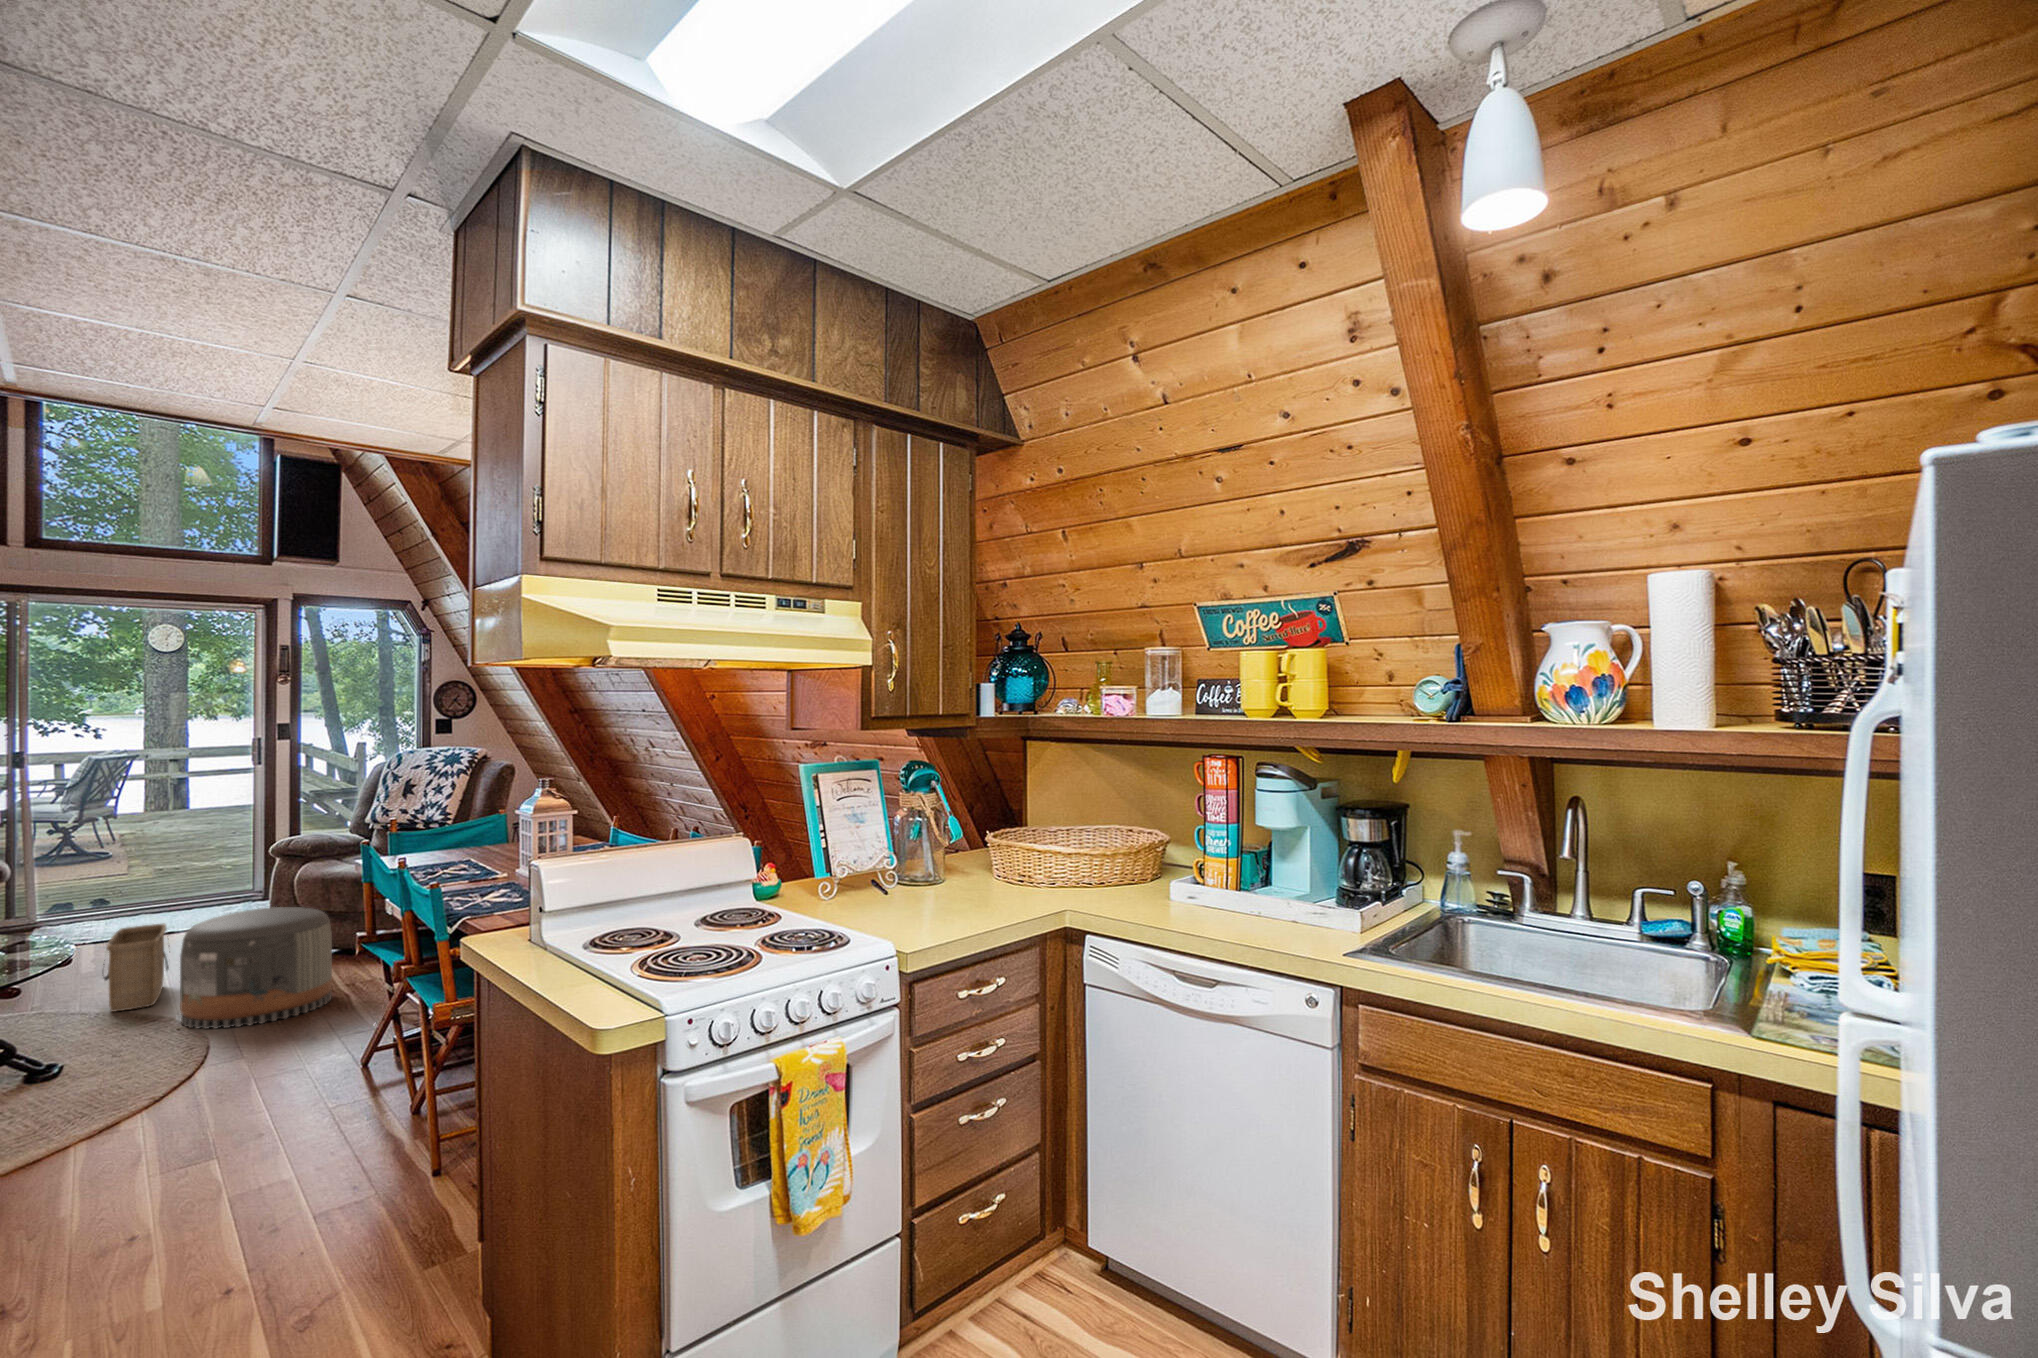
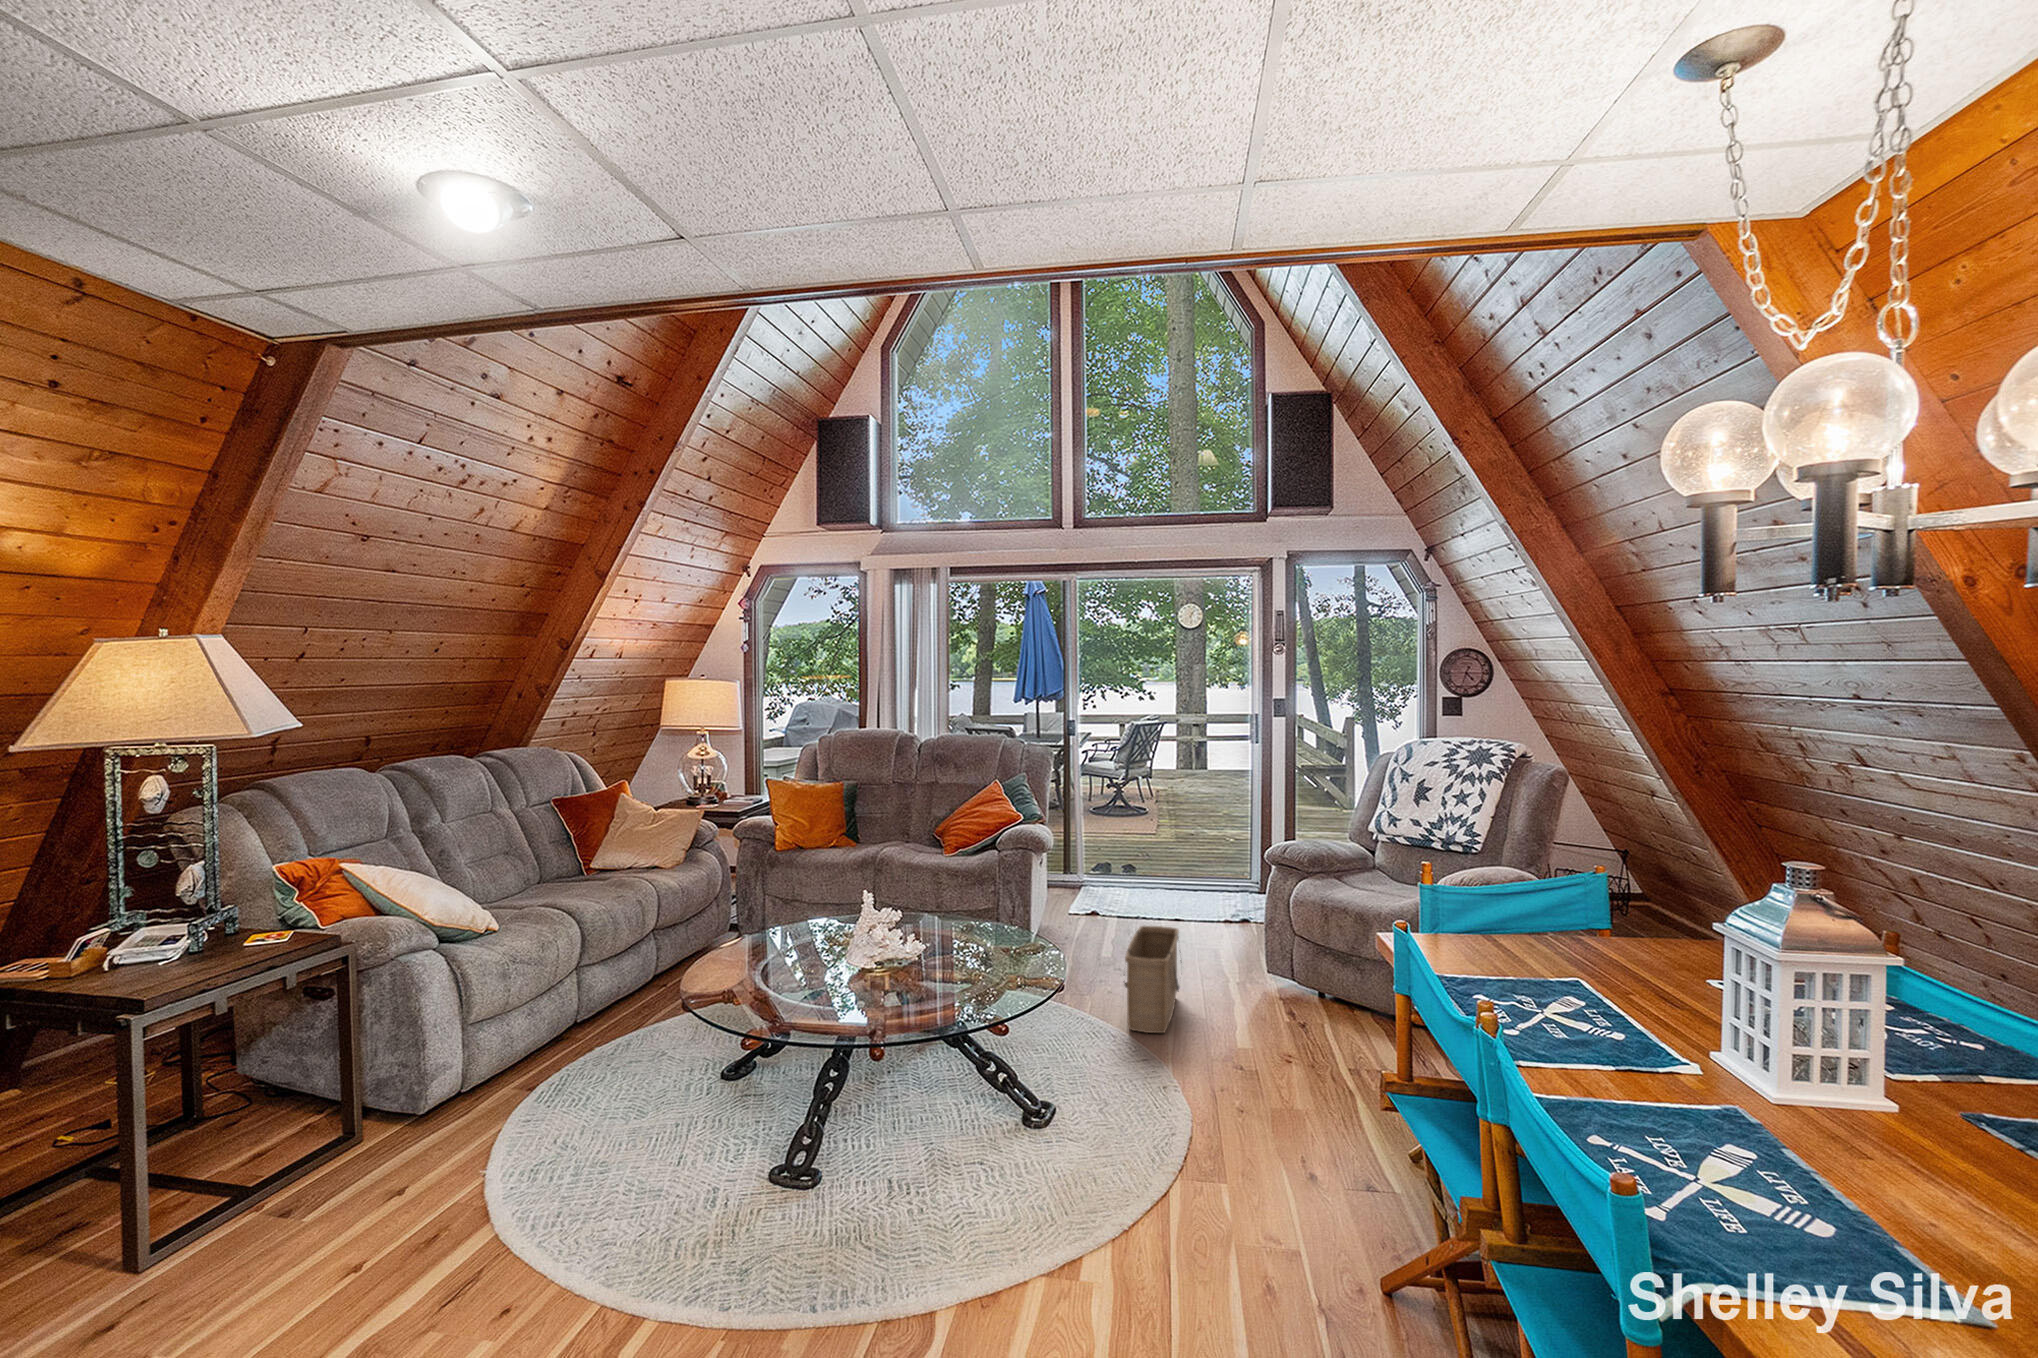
pouf: present [180,907,332,1029] -> none [1186,951,1346,1126]

